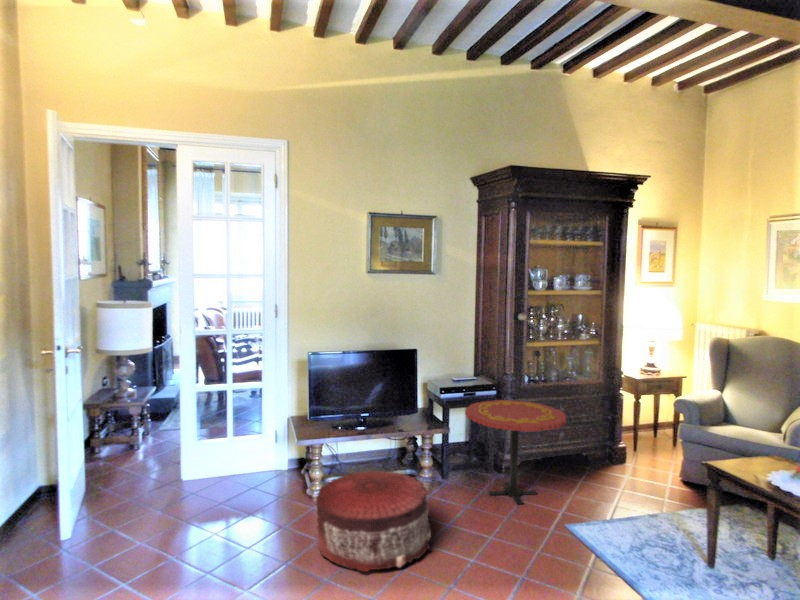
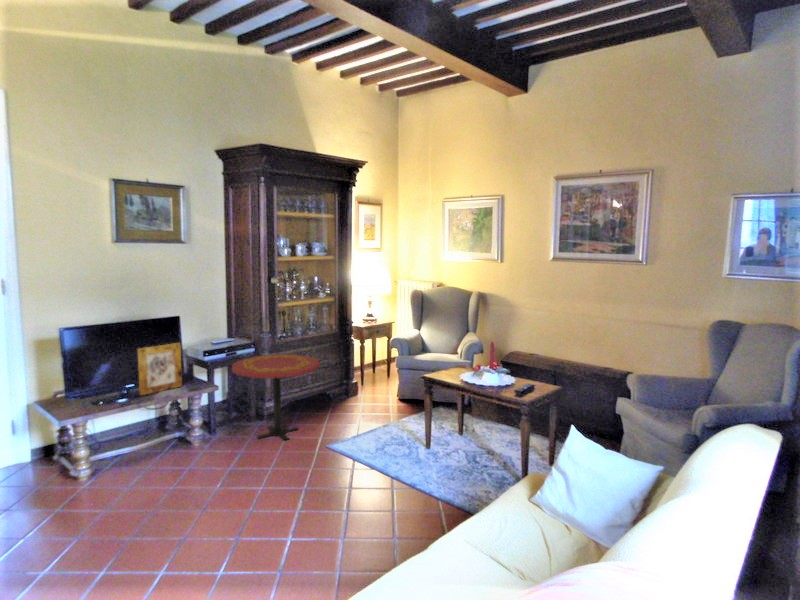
picture frame: none [376,376,417,425] -> present [138,343,182,395]
pouf: present [316,471,431,572] -> none [97,432,222,526]

